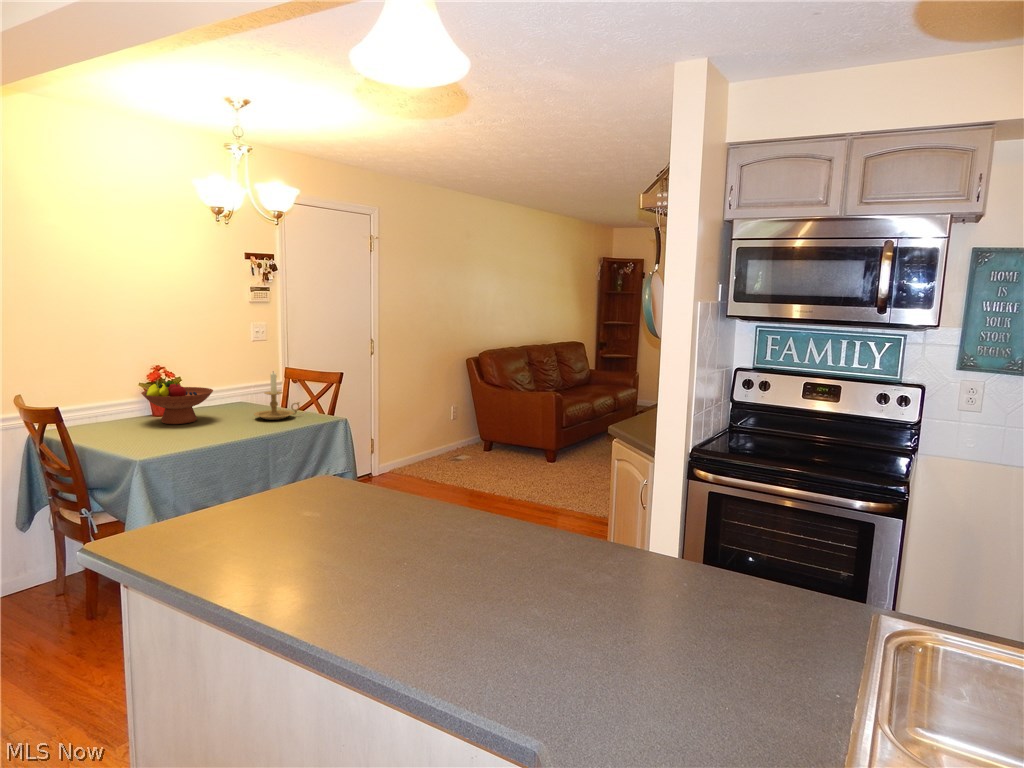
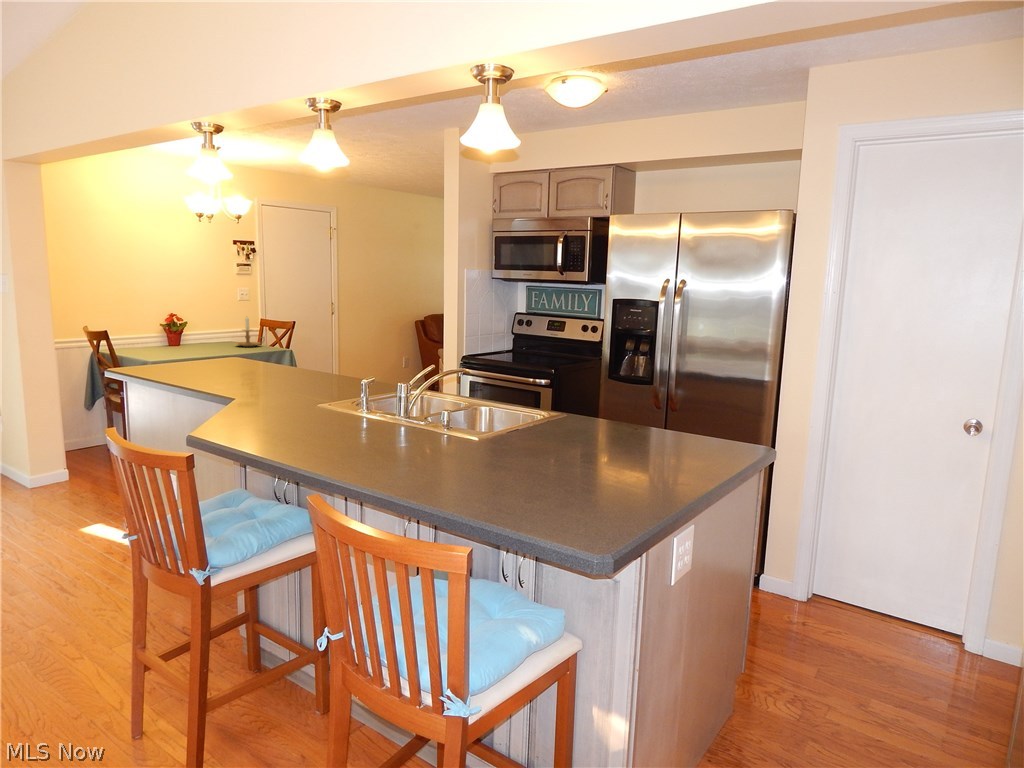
fruit bowl: present [141,381,213,424] -> none [162,320,208,347]

